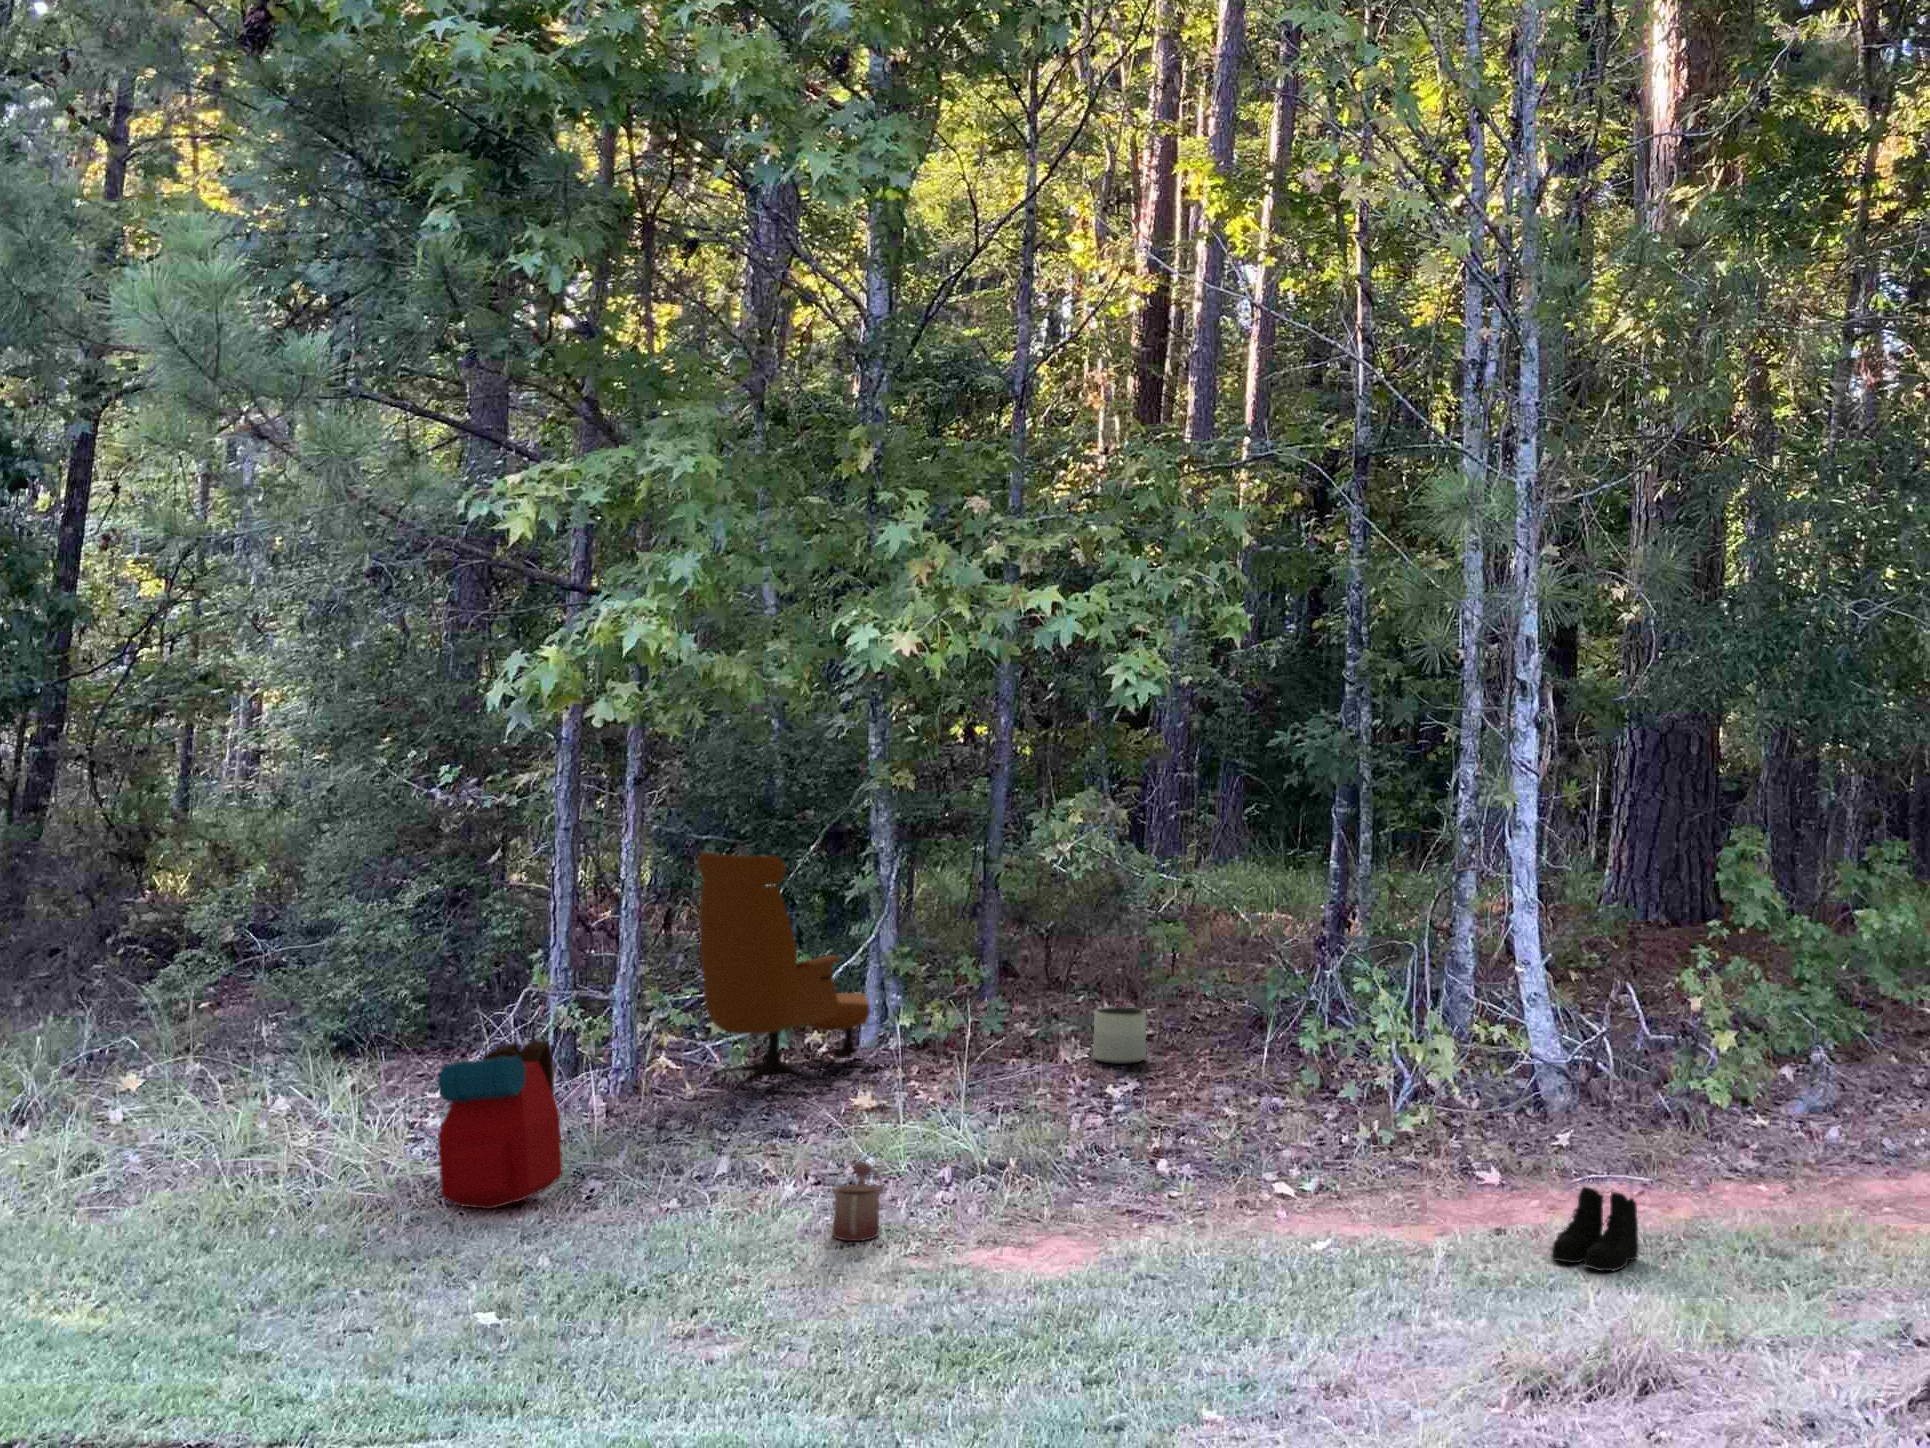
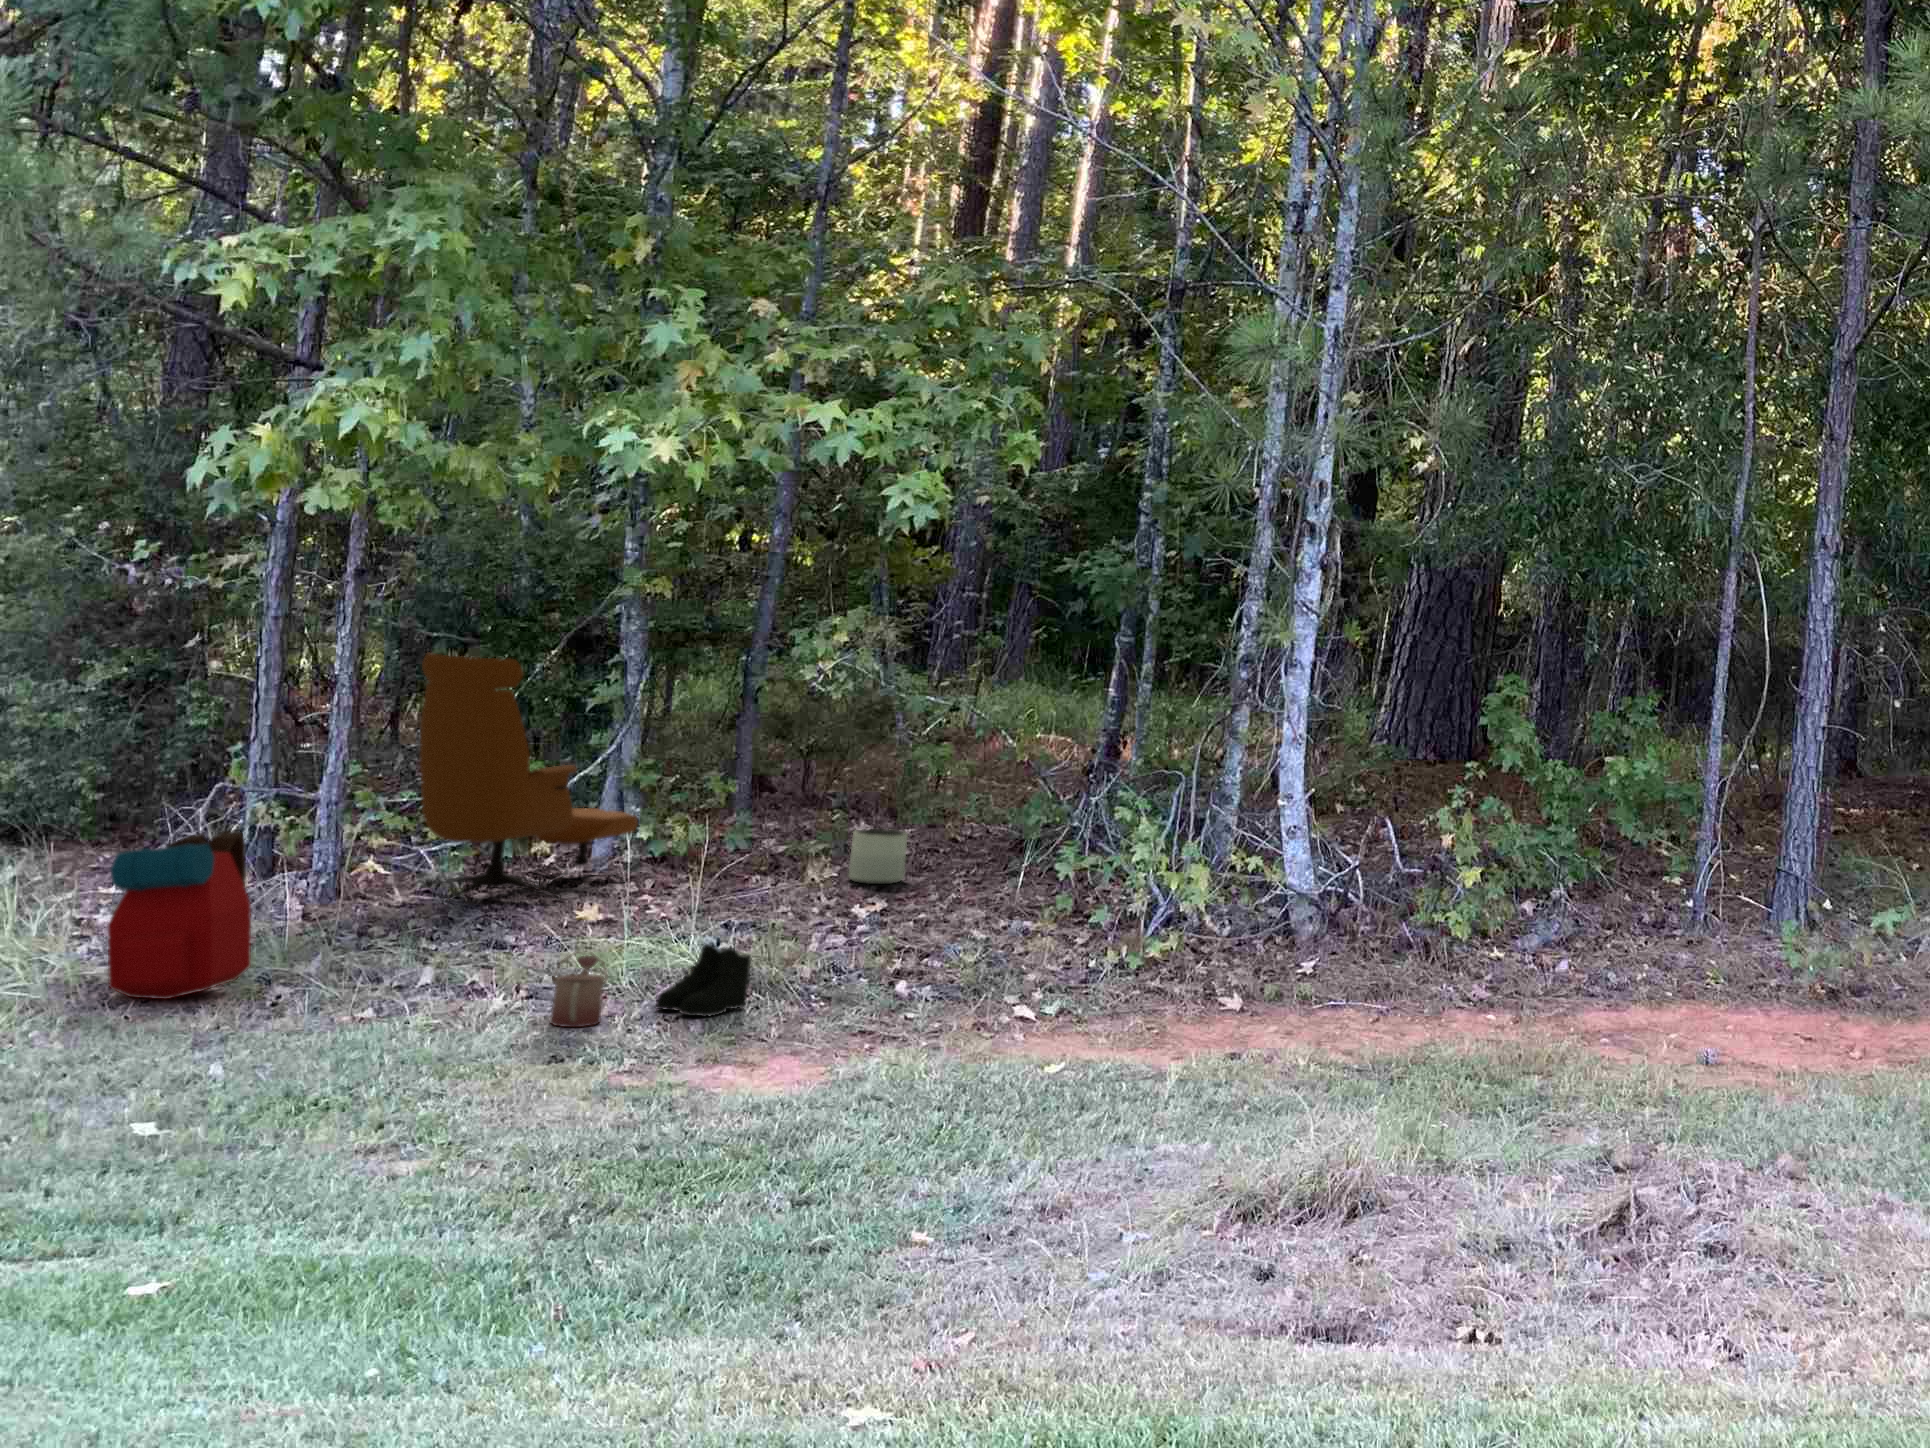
boots: present [1551,1186,1639,1271] -> present [655,944,752,1017]

